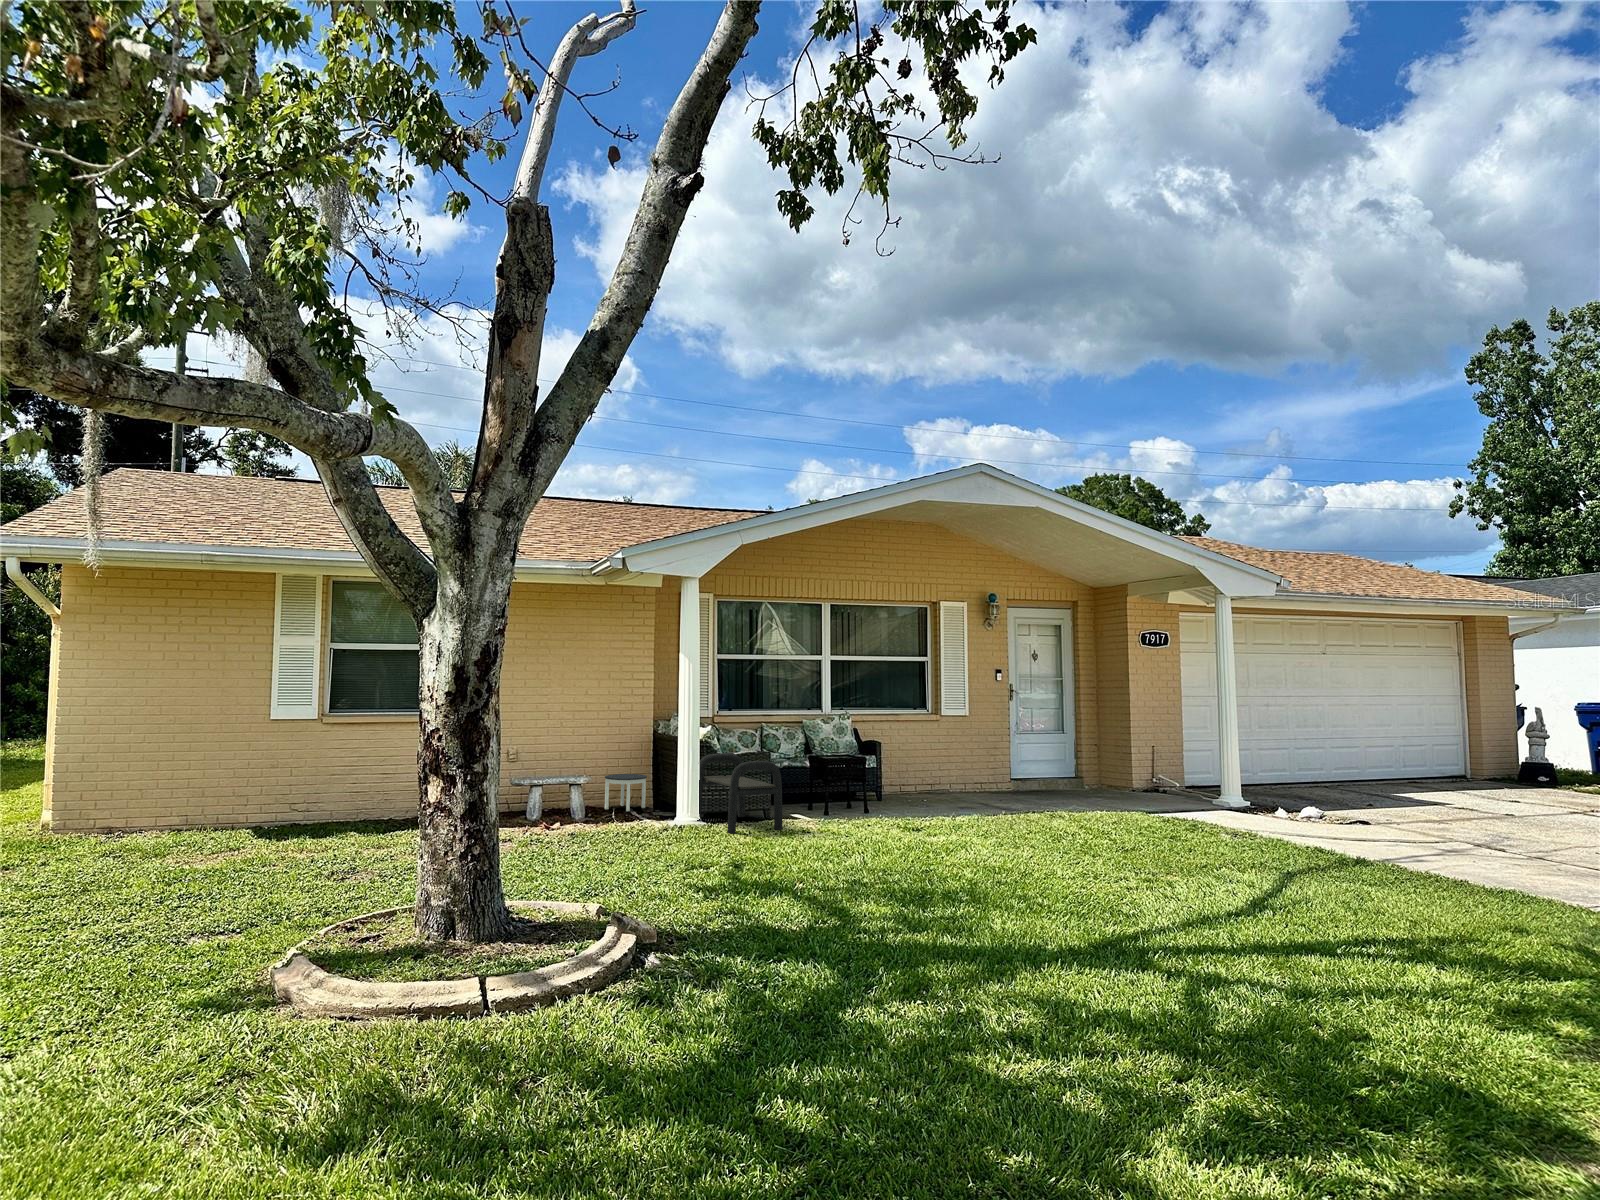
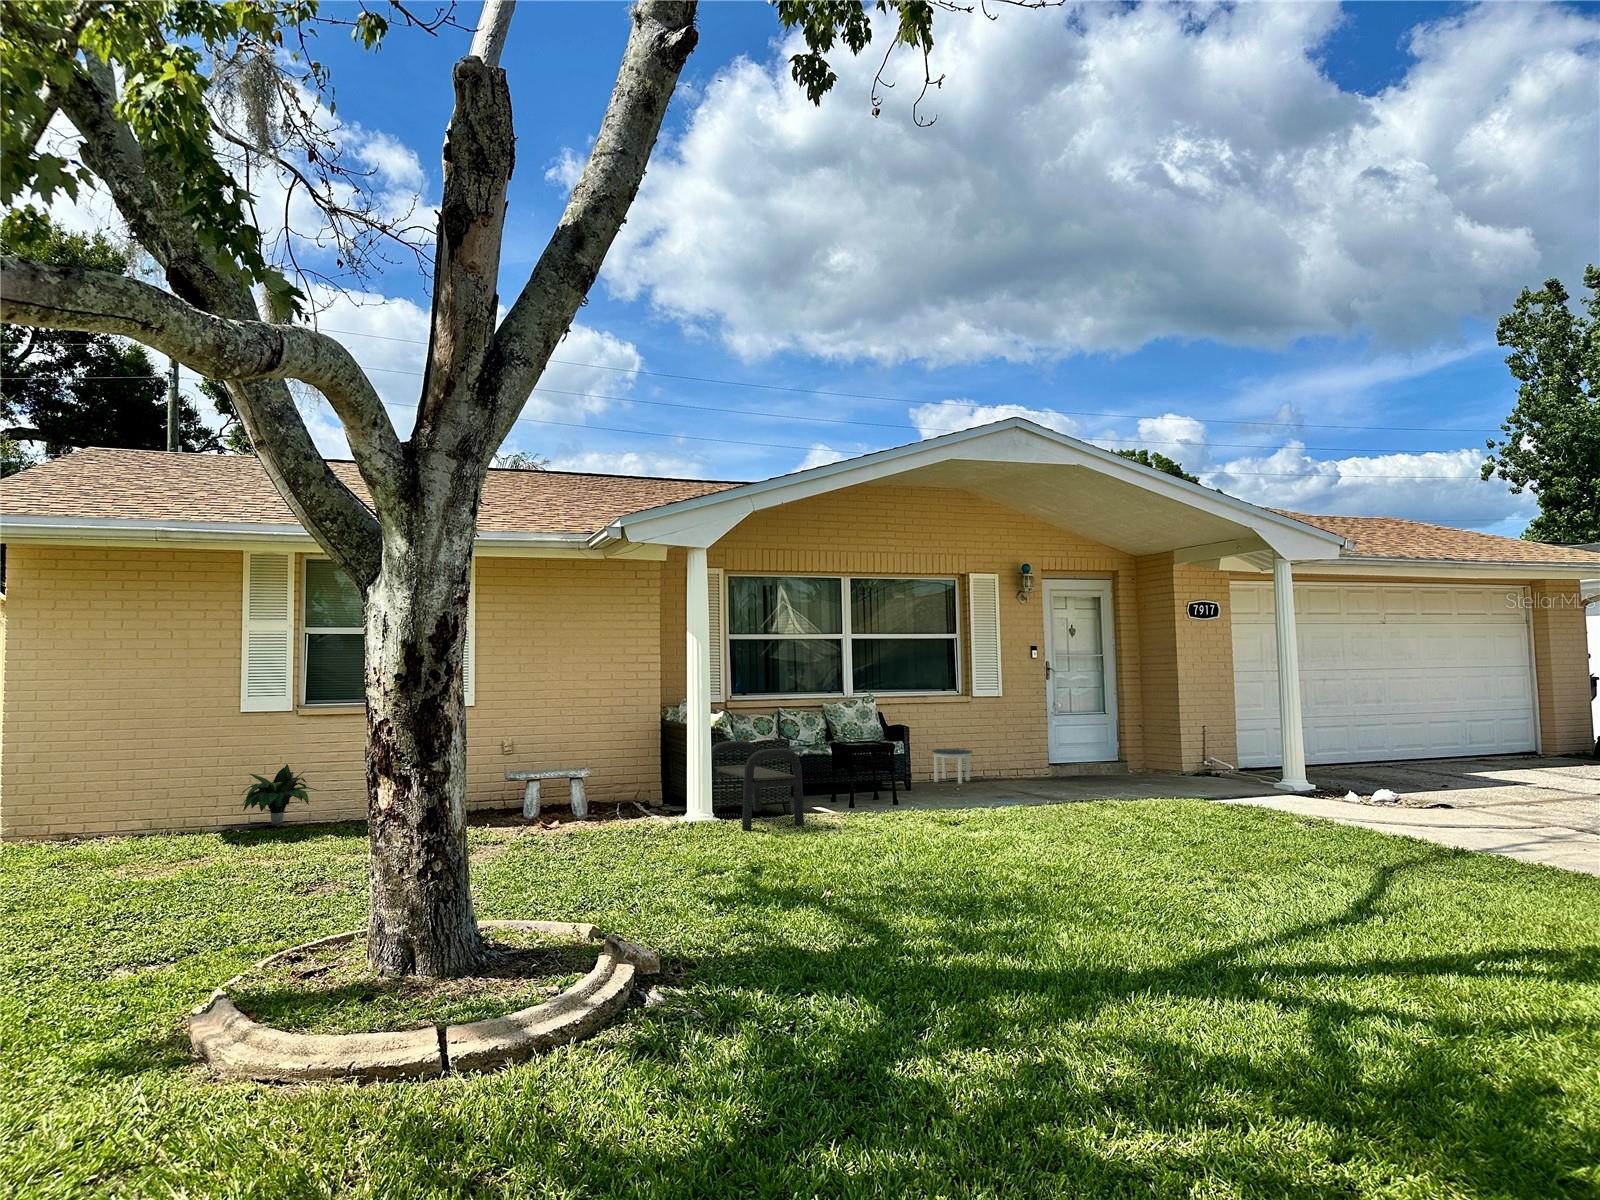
potted plant: none [277,767,350,821] -> present [241,764,319,824]
round table: present [605,774,647,811] -> present [932,749,971,784]

